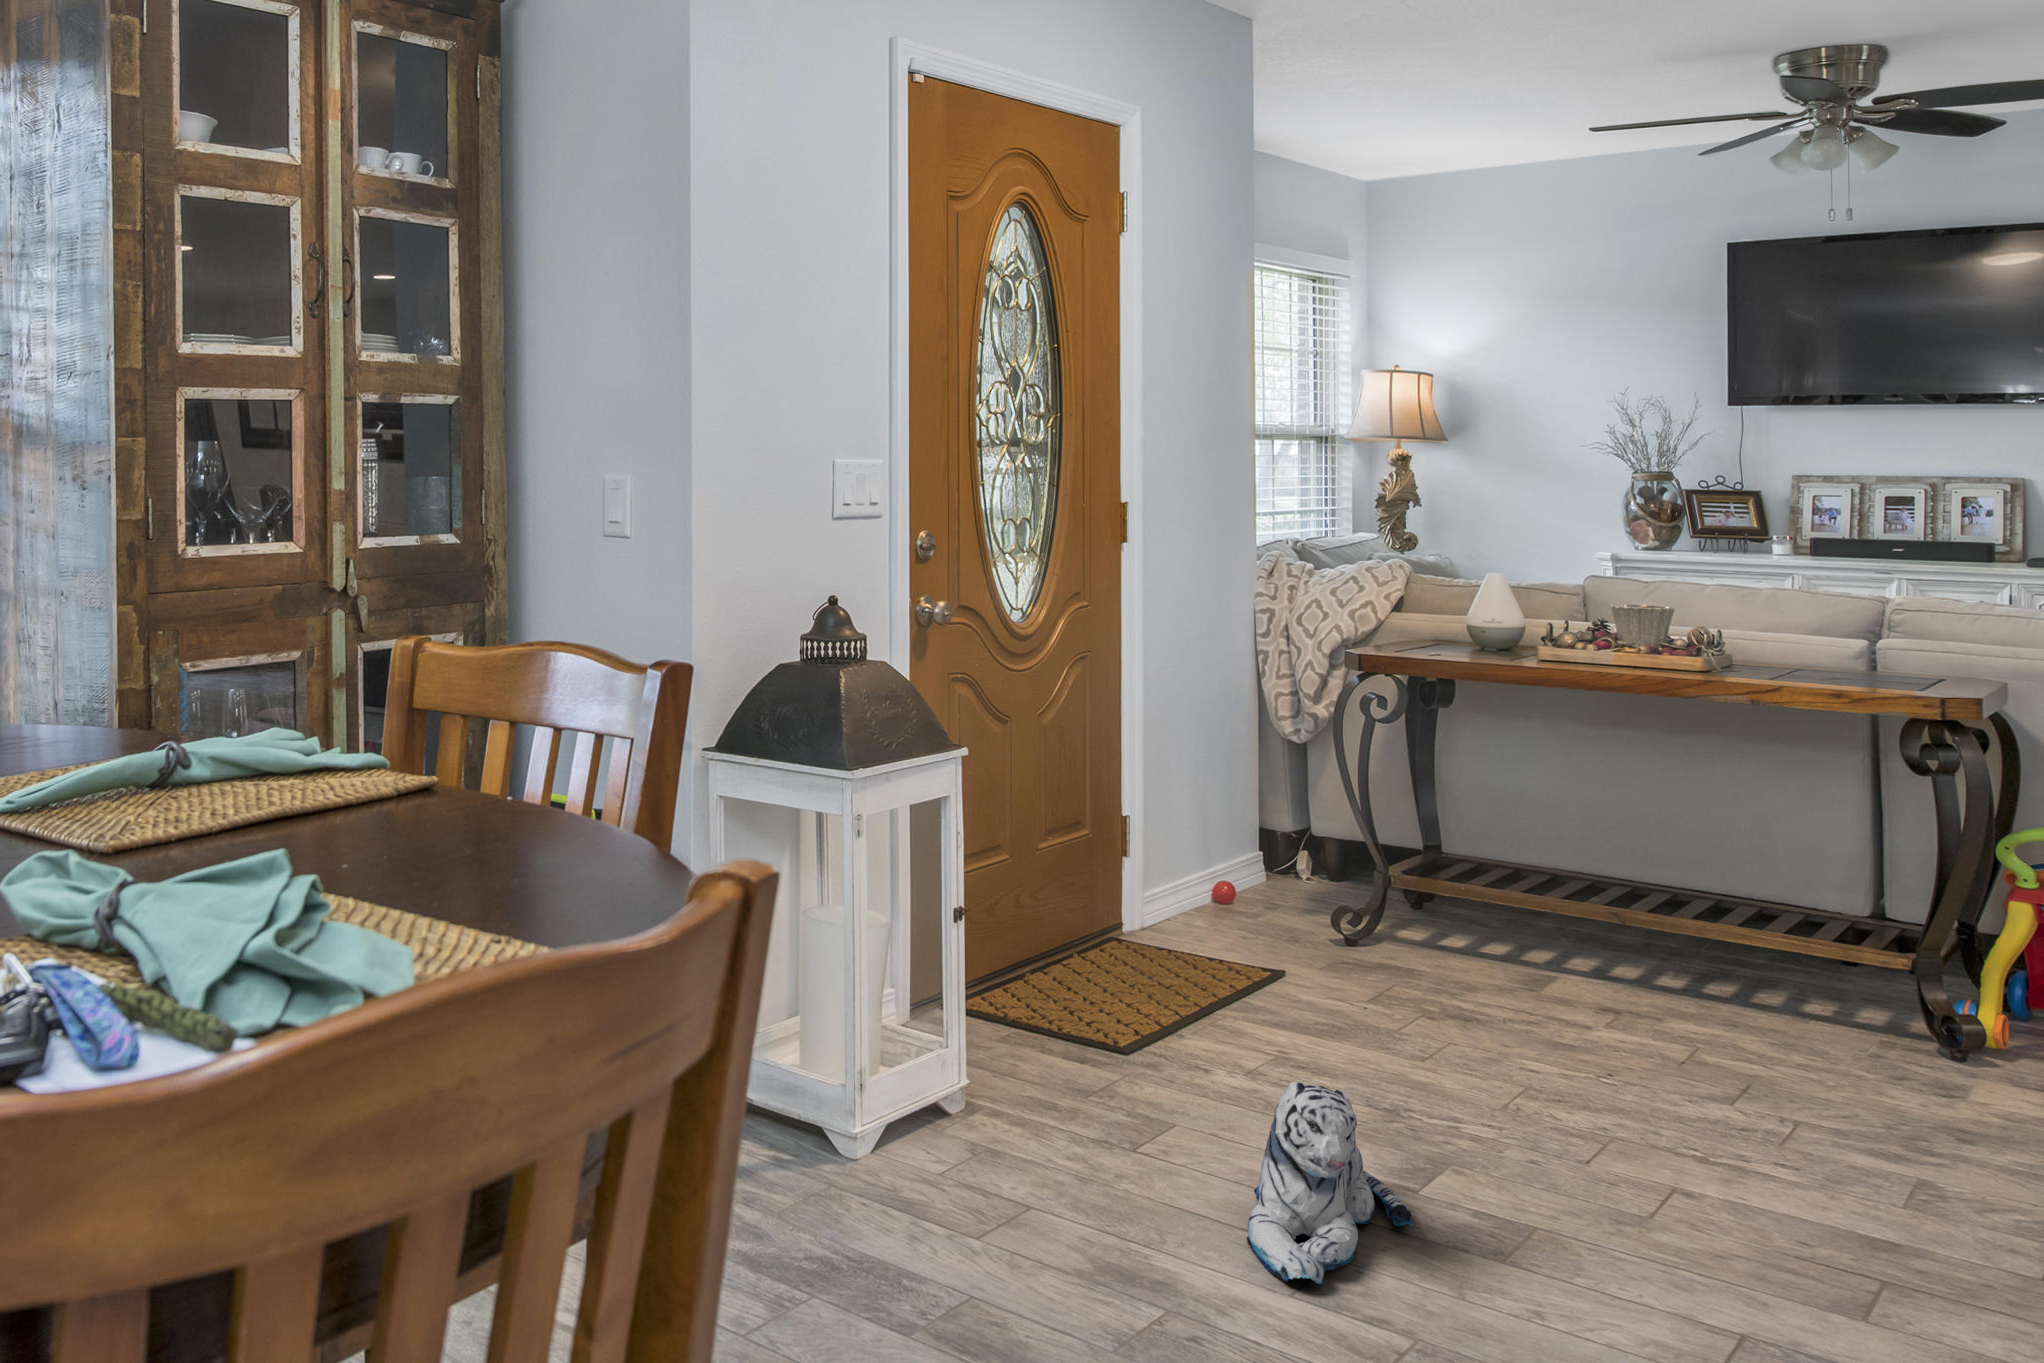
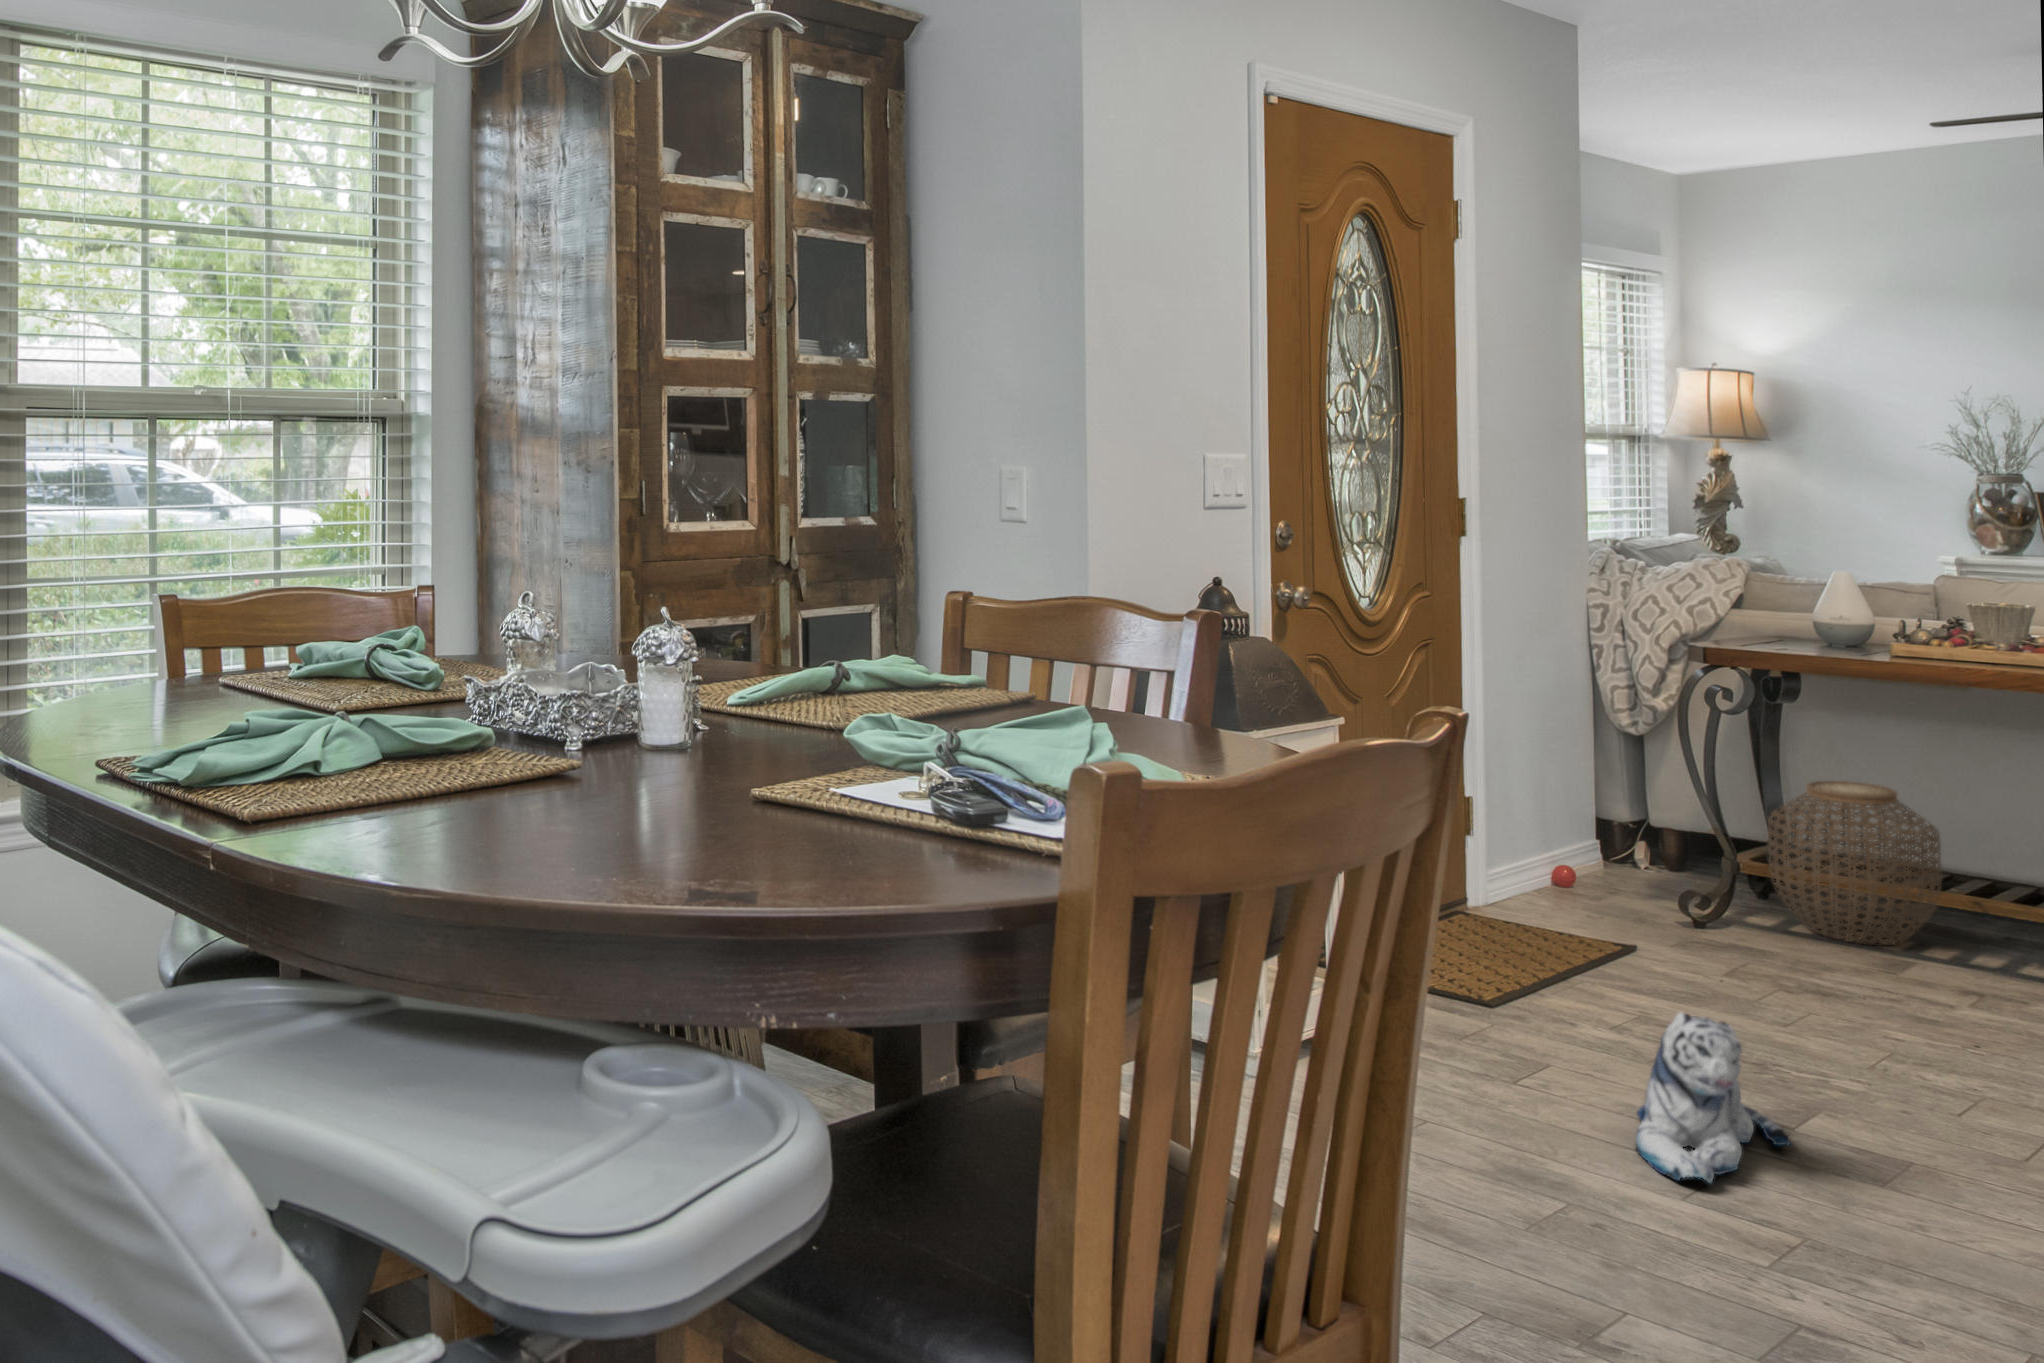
woven basket: none [1421,790,1586,961] -> present [1768,781,1941,945]

